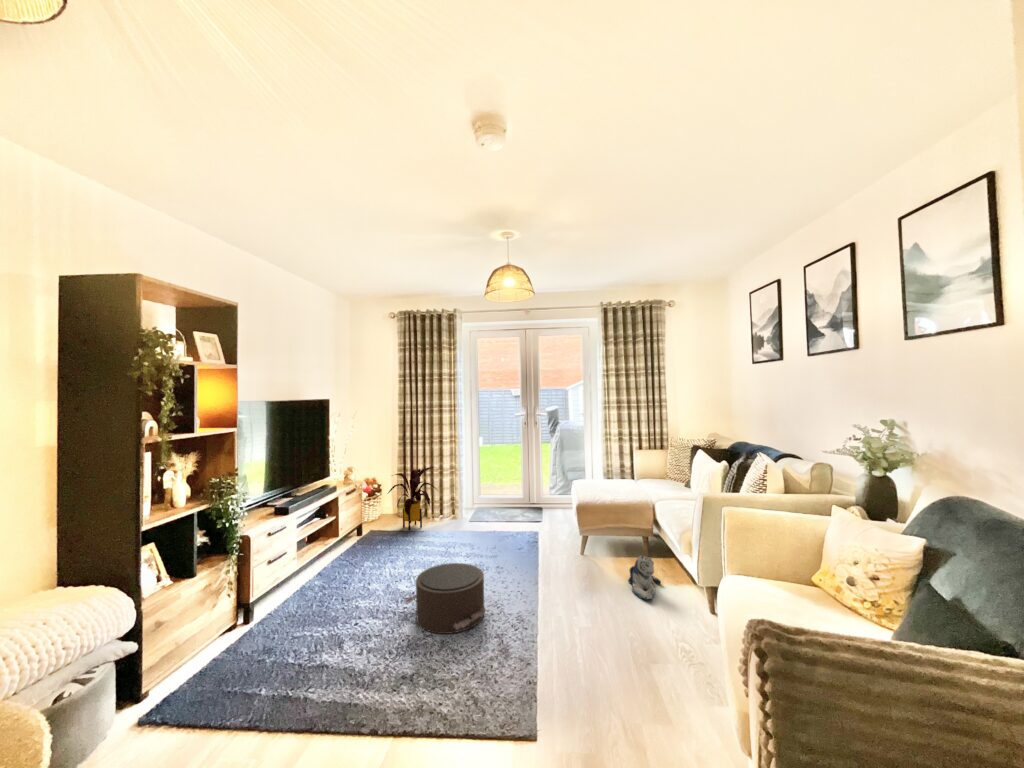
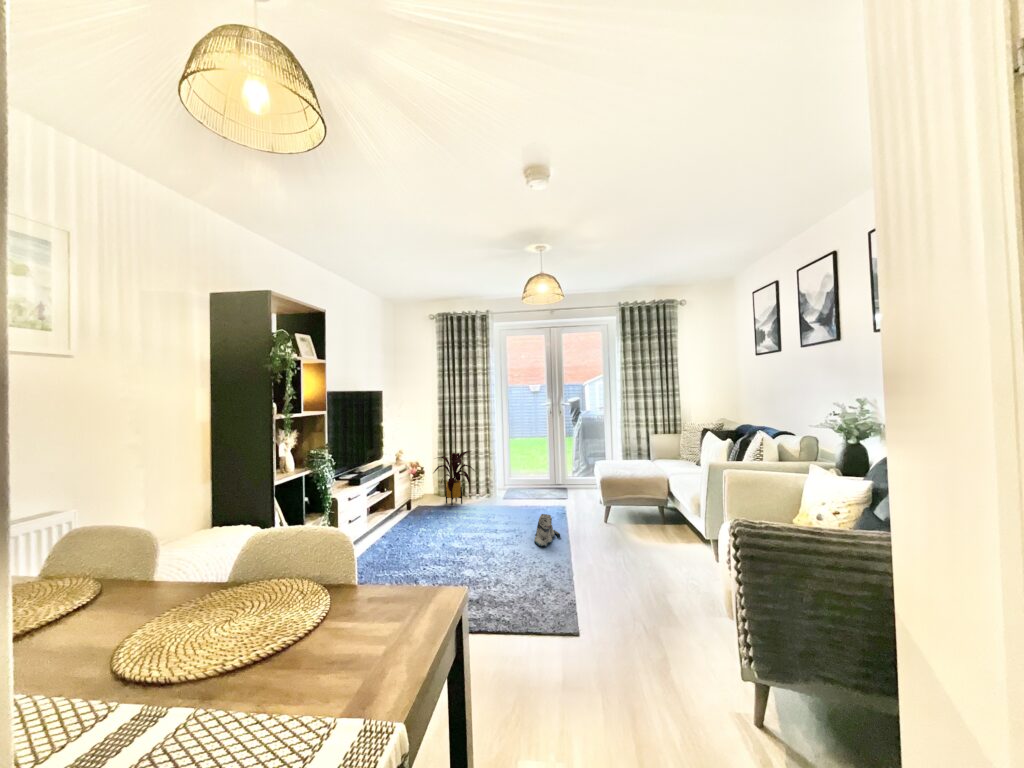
plush toy: present [628,556,661,600] -> present [535,514,560,547]
pouf: present [405,563,488,634] -> none [461,523,532,575]

